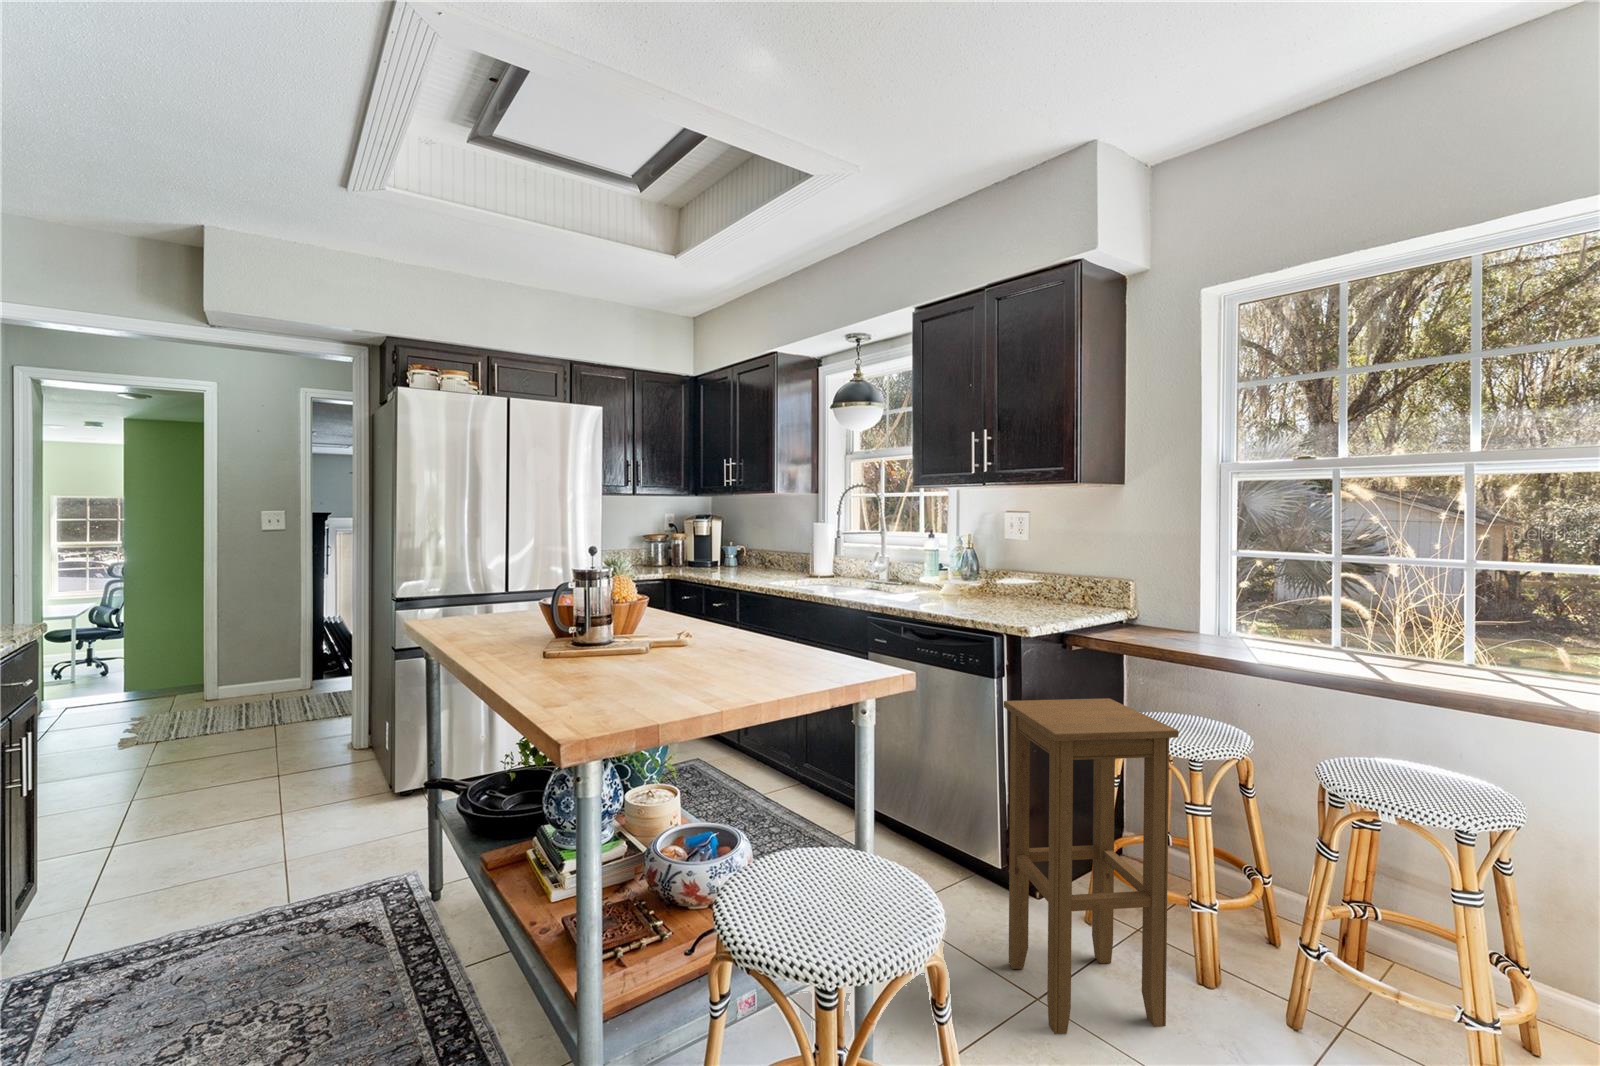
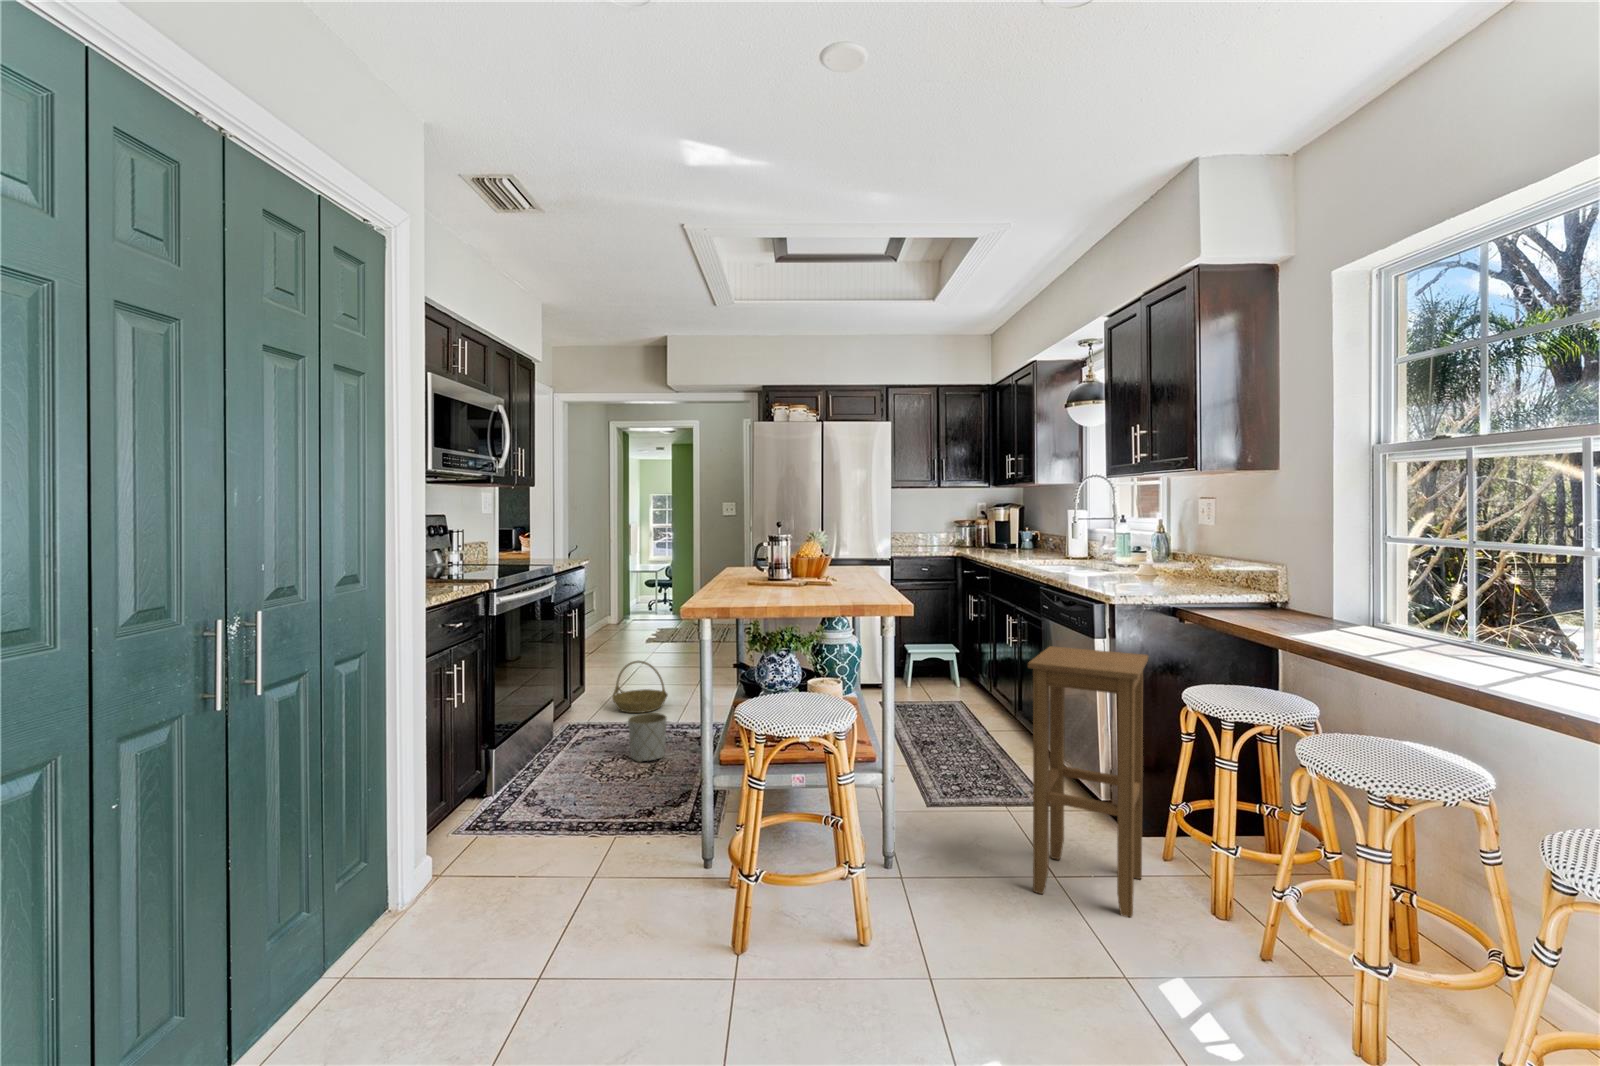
basket: none [109,801,245,910] -> present [612,661,668,713]
planter: none [228,909,319,1025] -> present [628,713,667,762]

